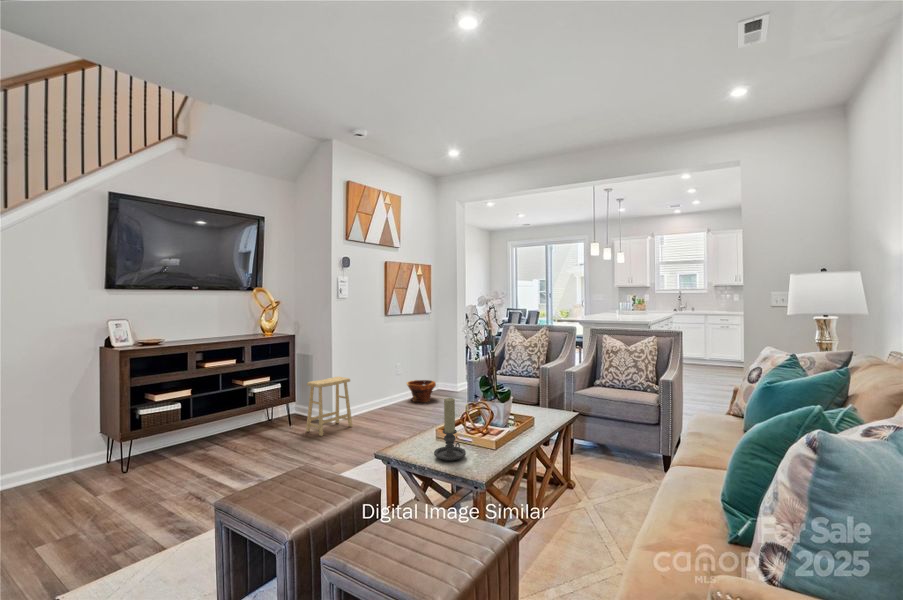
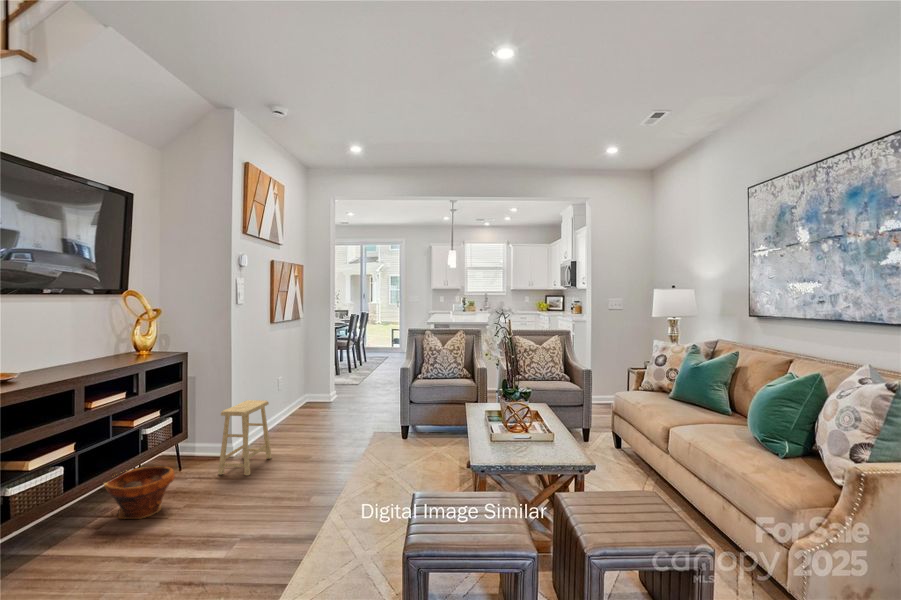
planter: present [406,380,436,402] -> present [104,467,175,519]
candle holder: present [434,398,466,461] -> none [531,399,561,455]

